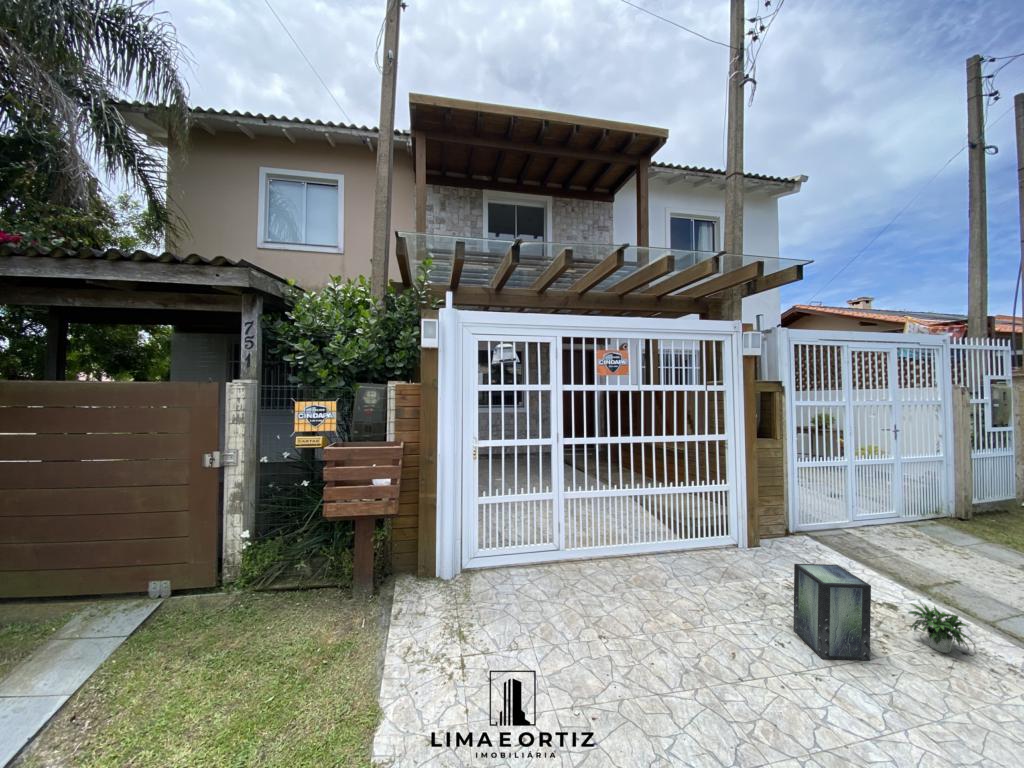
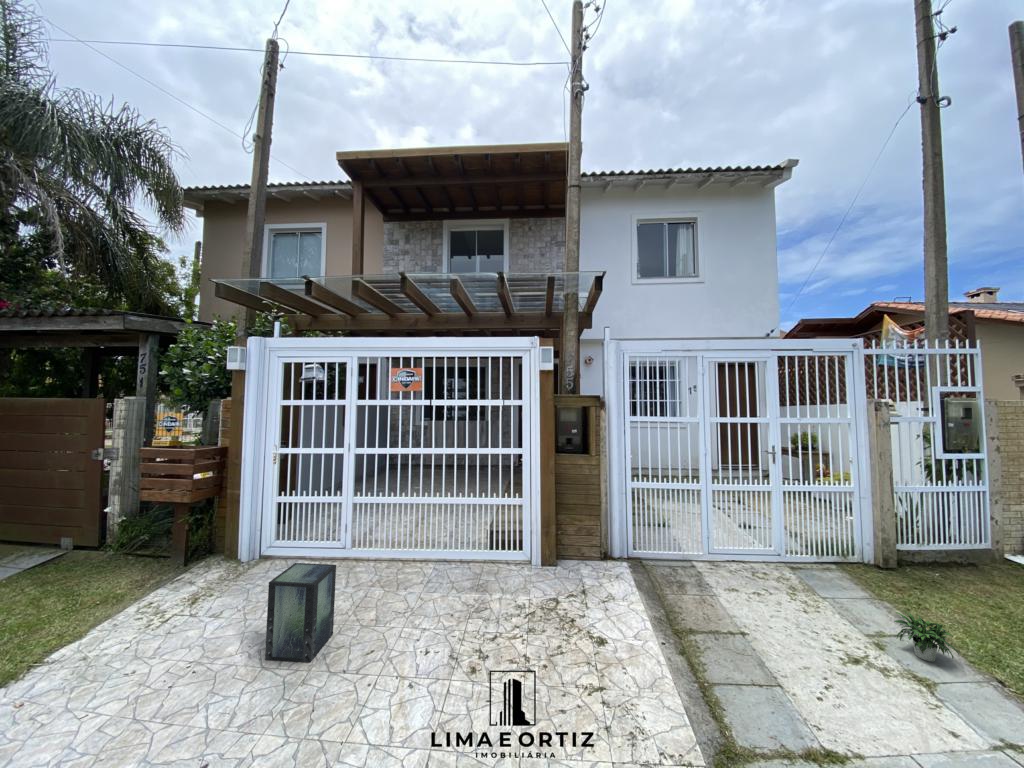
storage box: present [793,564,871,661] -> present [265,563,336,662]

